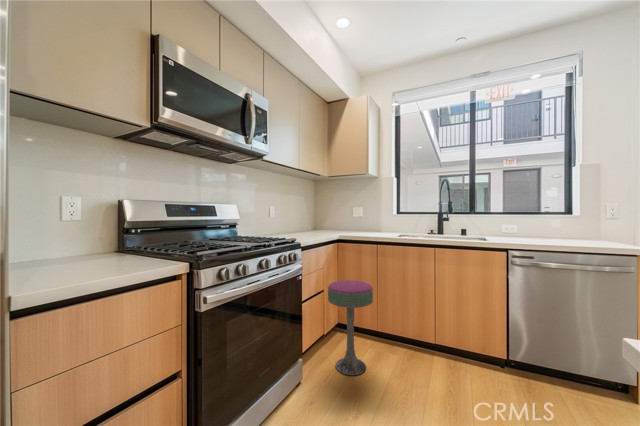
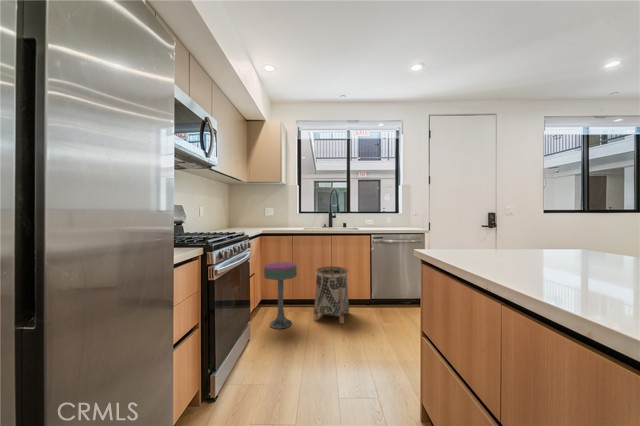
basket: none [400,294,462,392] -> present [314,266,349,324]

